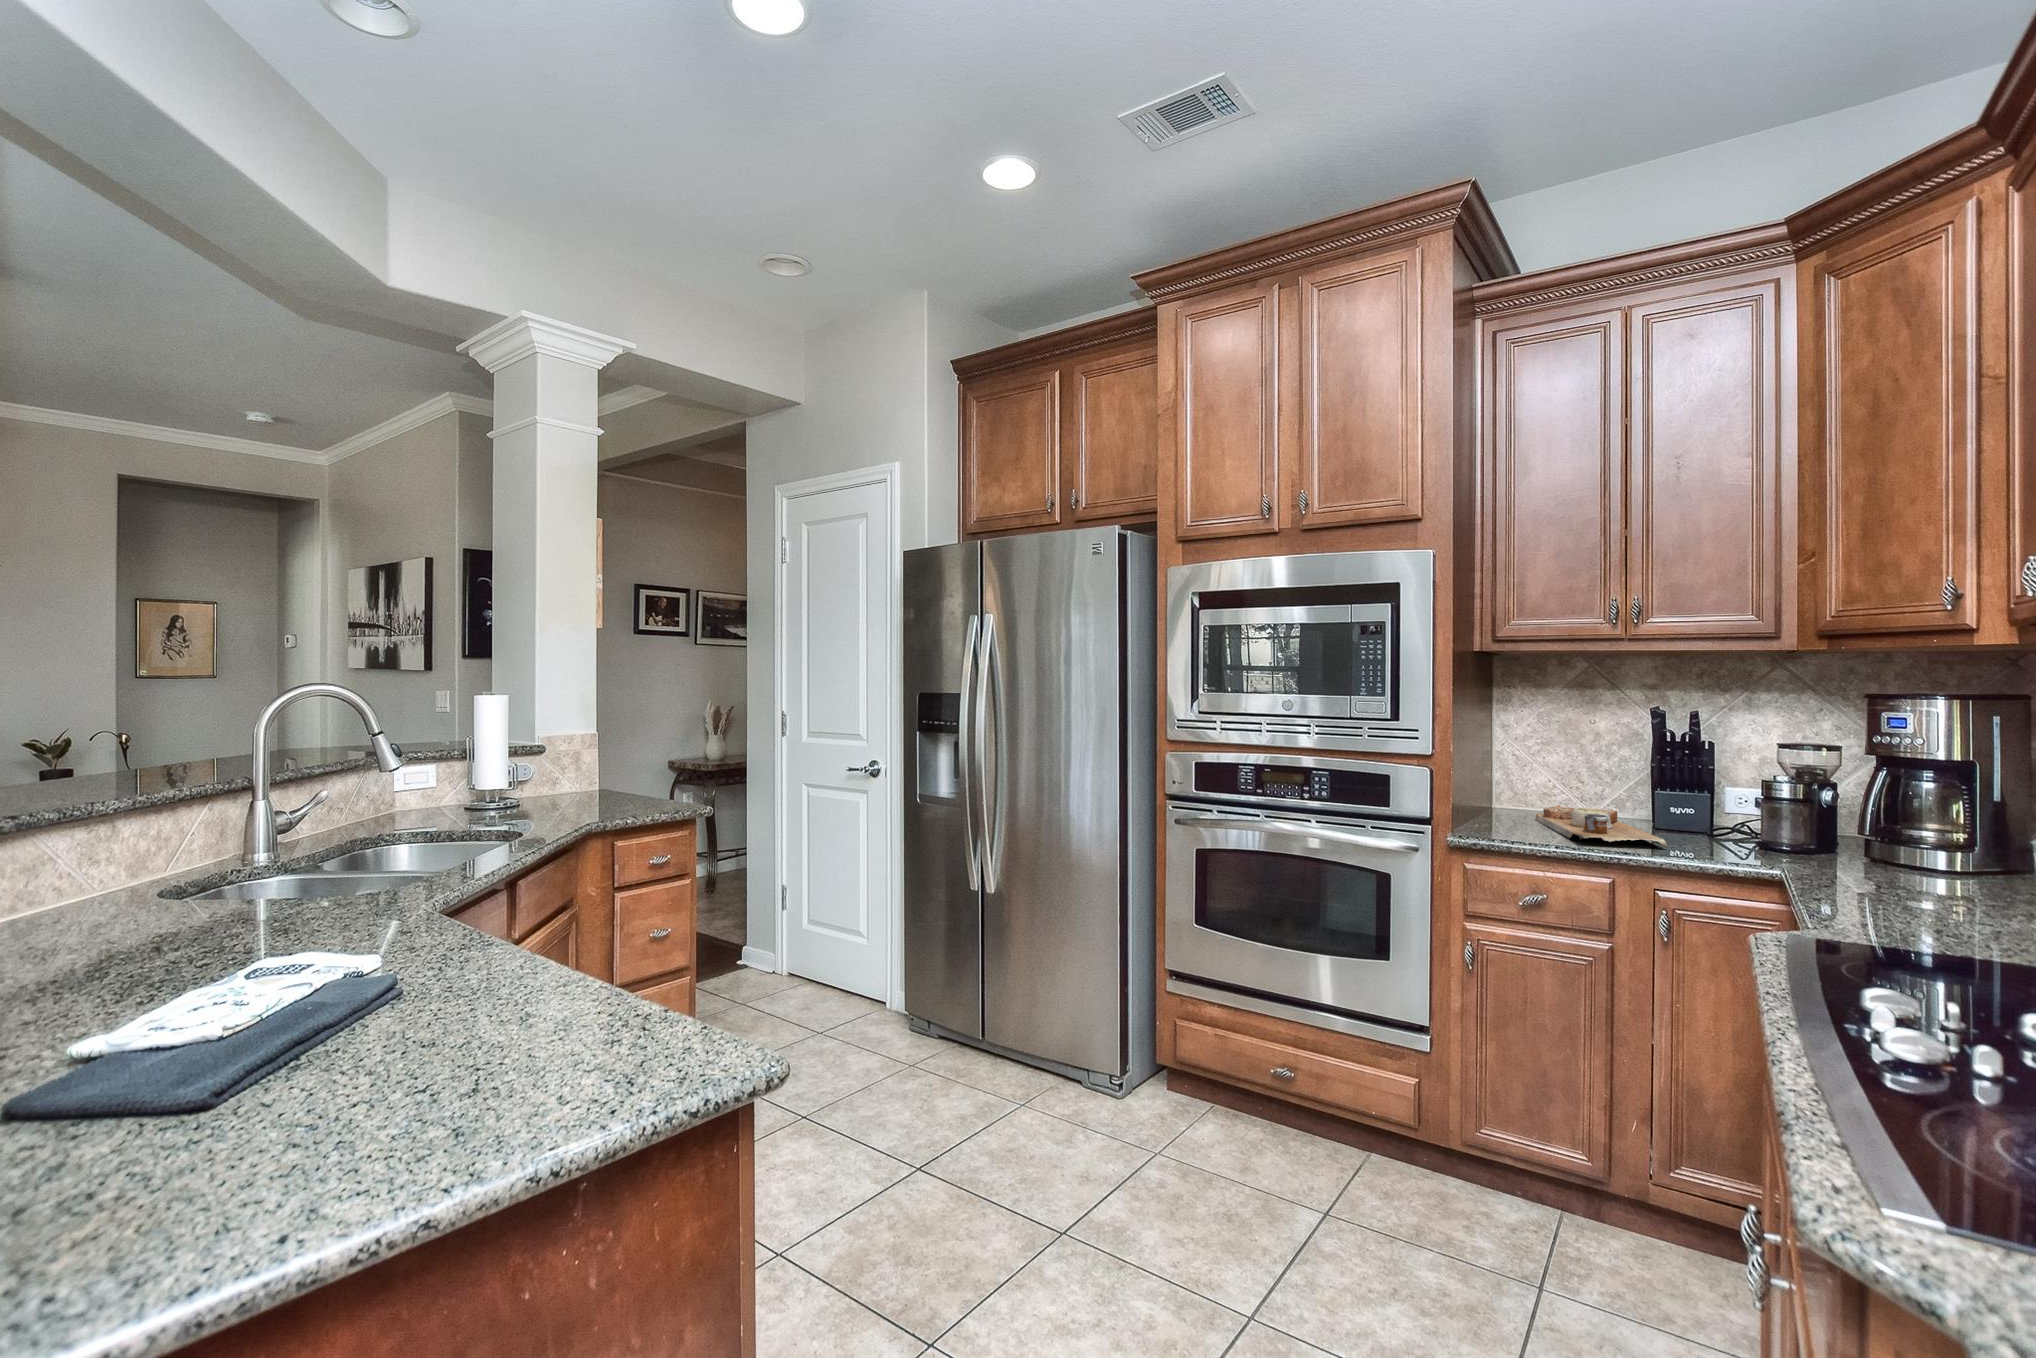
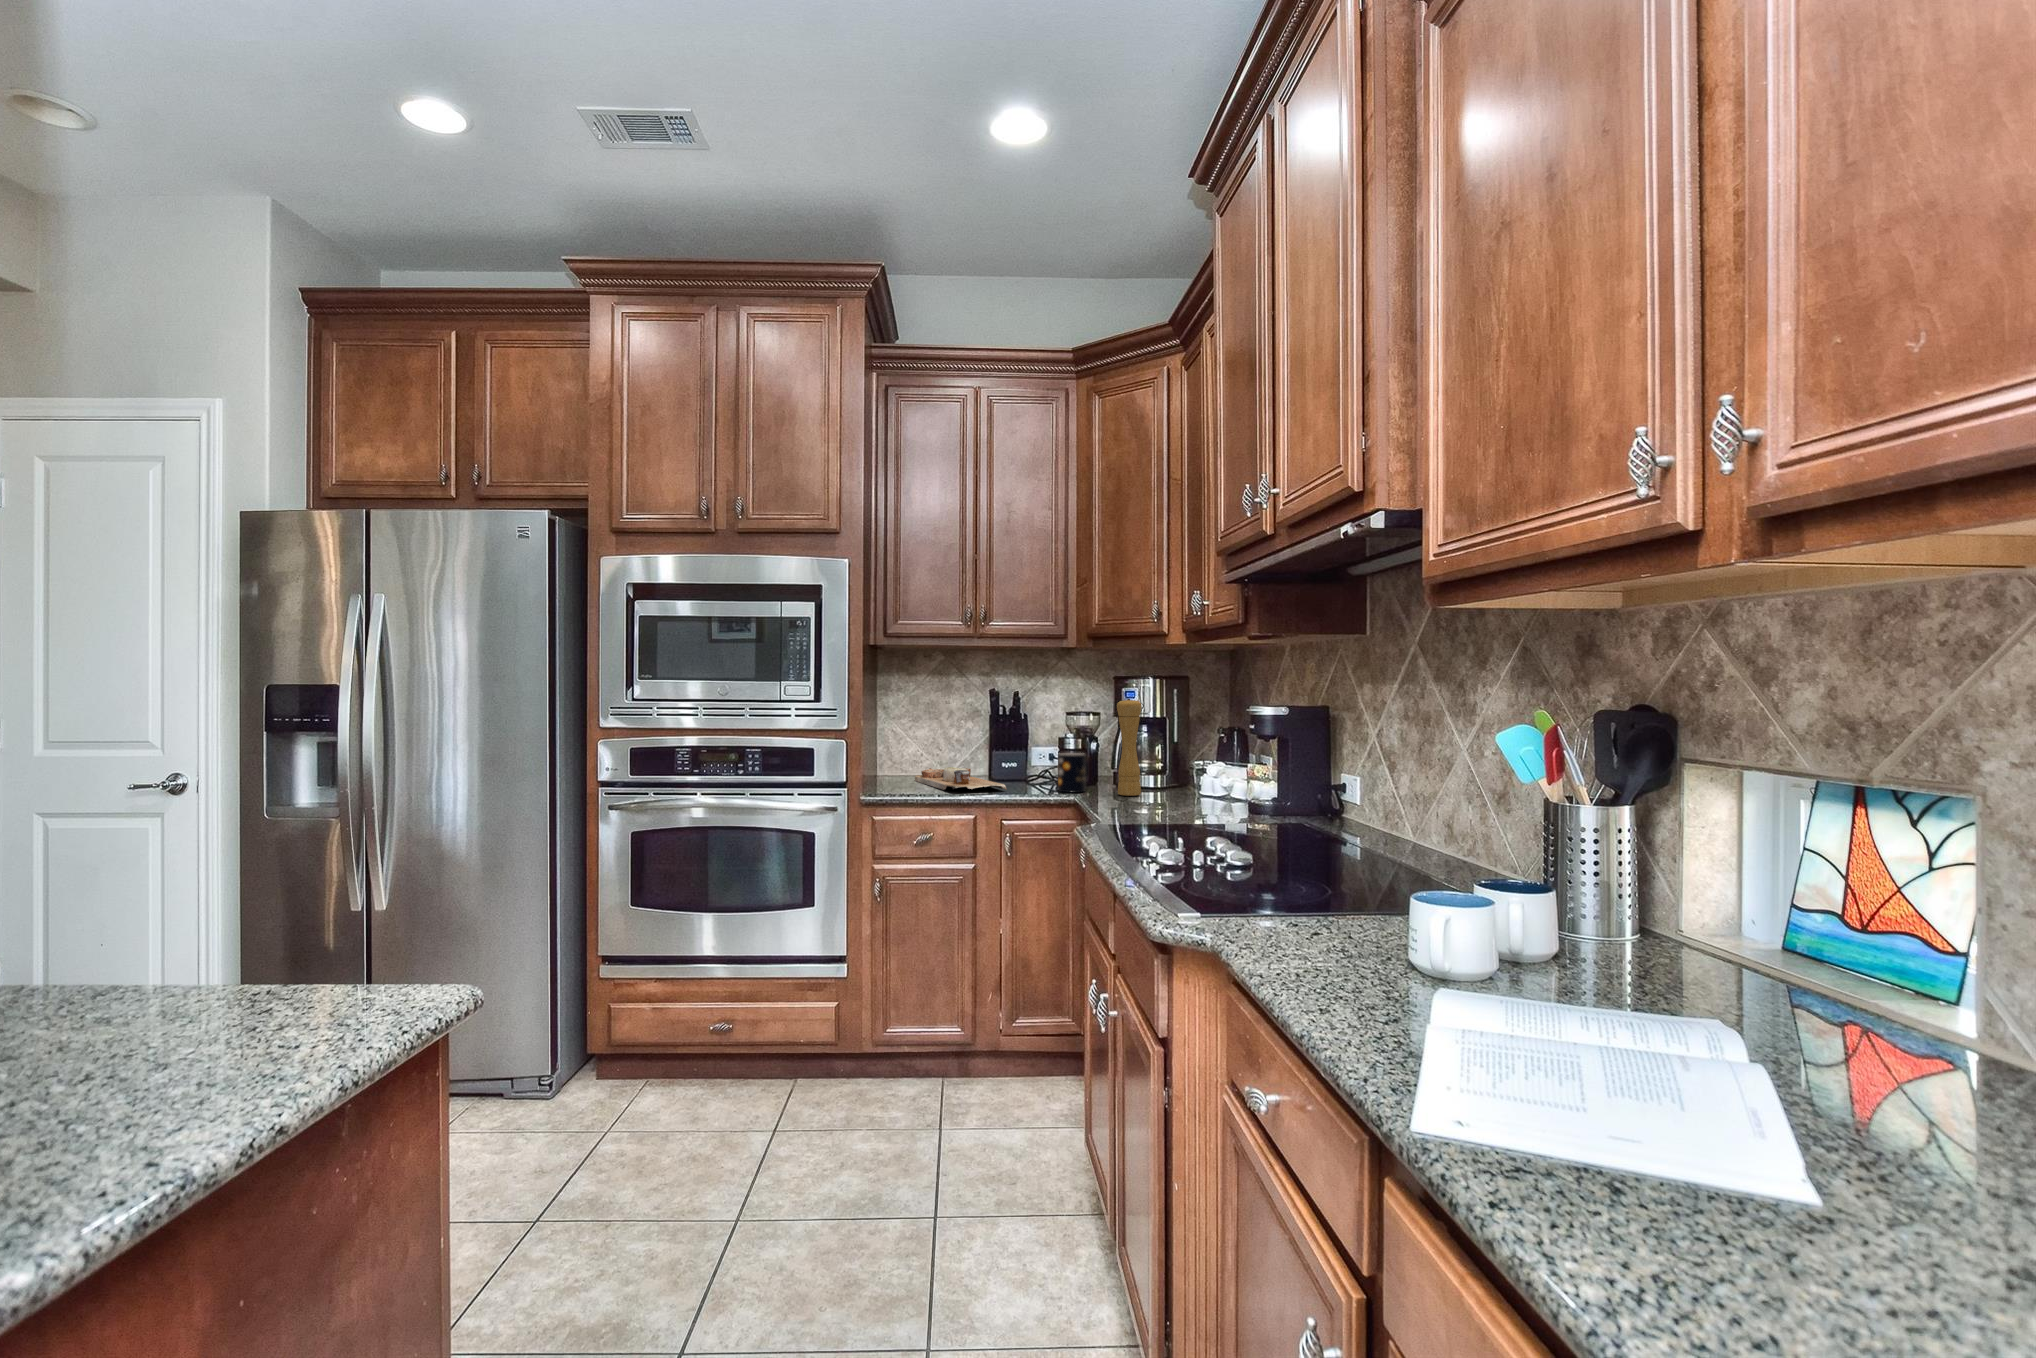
pepper mill: none [1869,730,1921,881] -> present [1117,699,1142,796]
mug: none [1757,804,1816,864] -> present [1058,753,1088,792]

